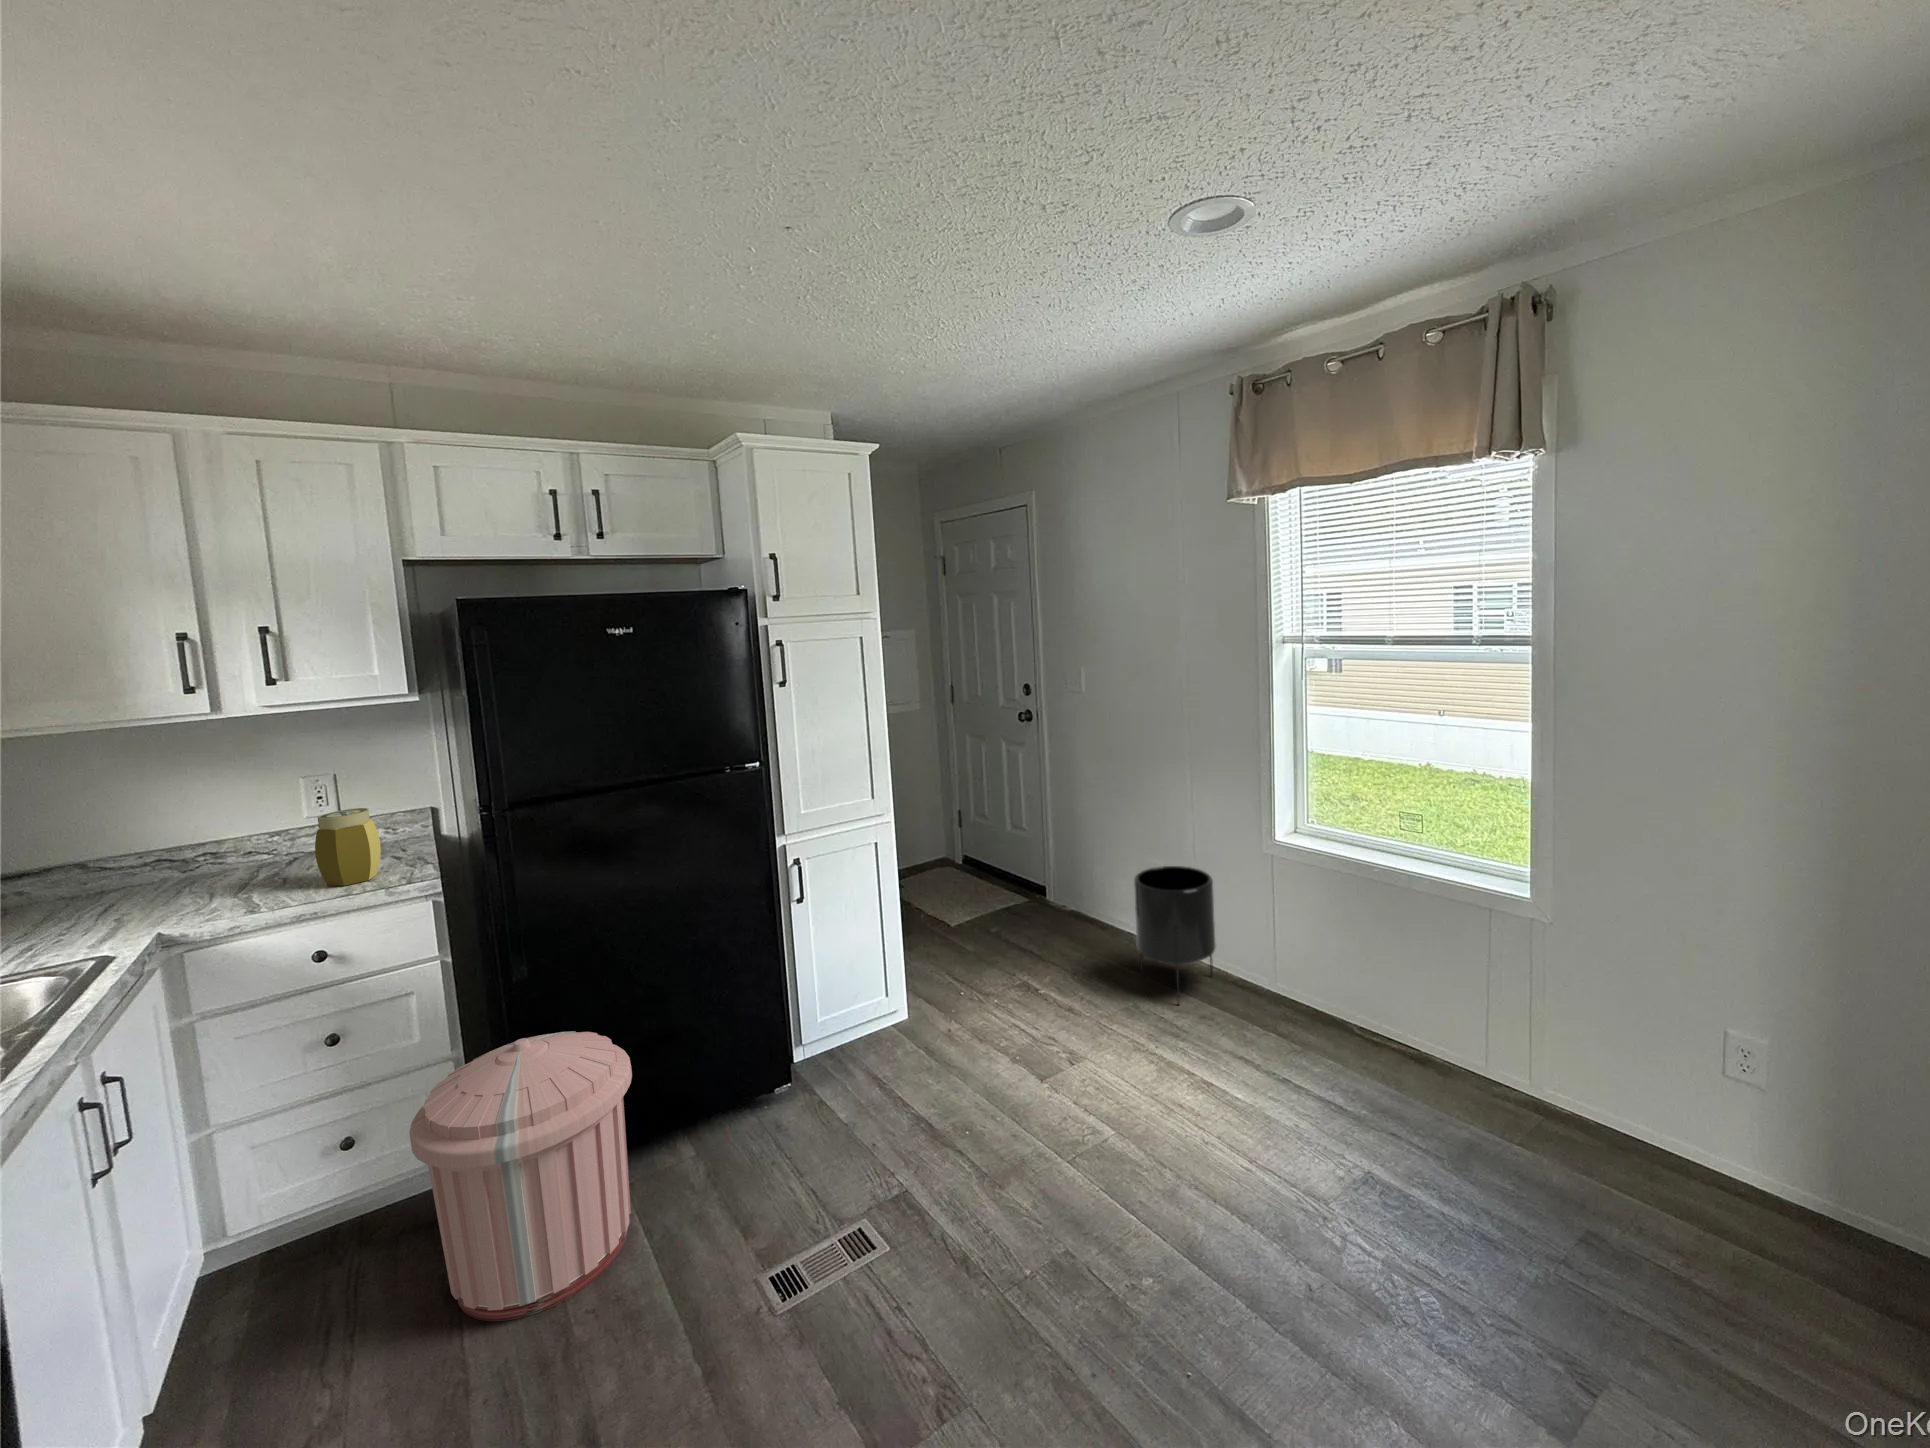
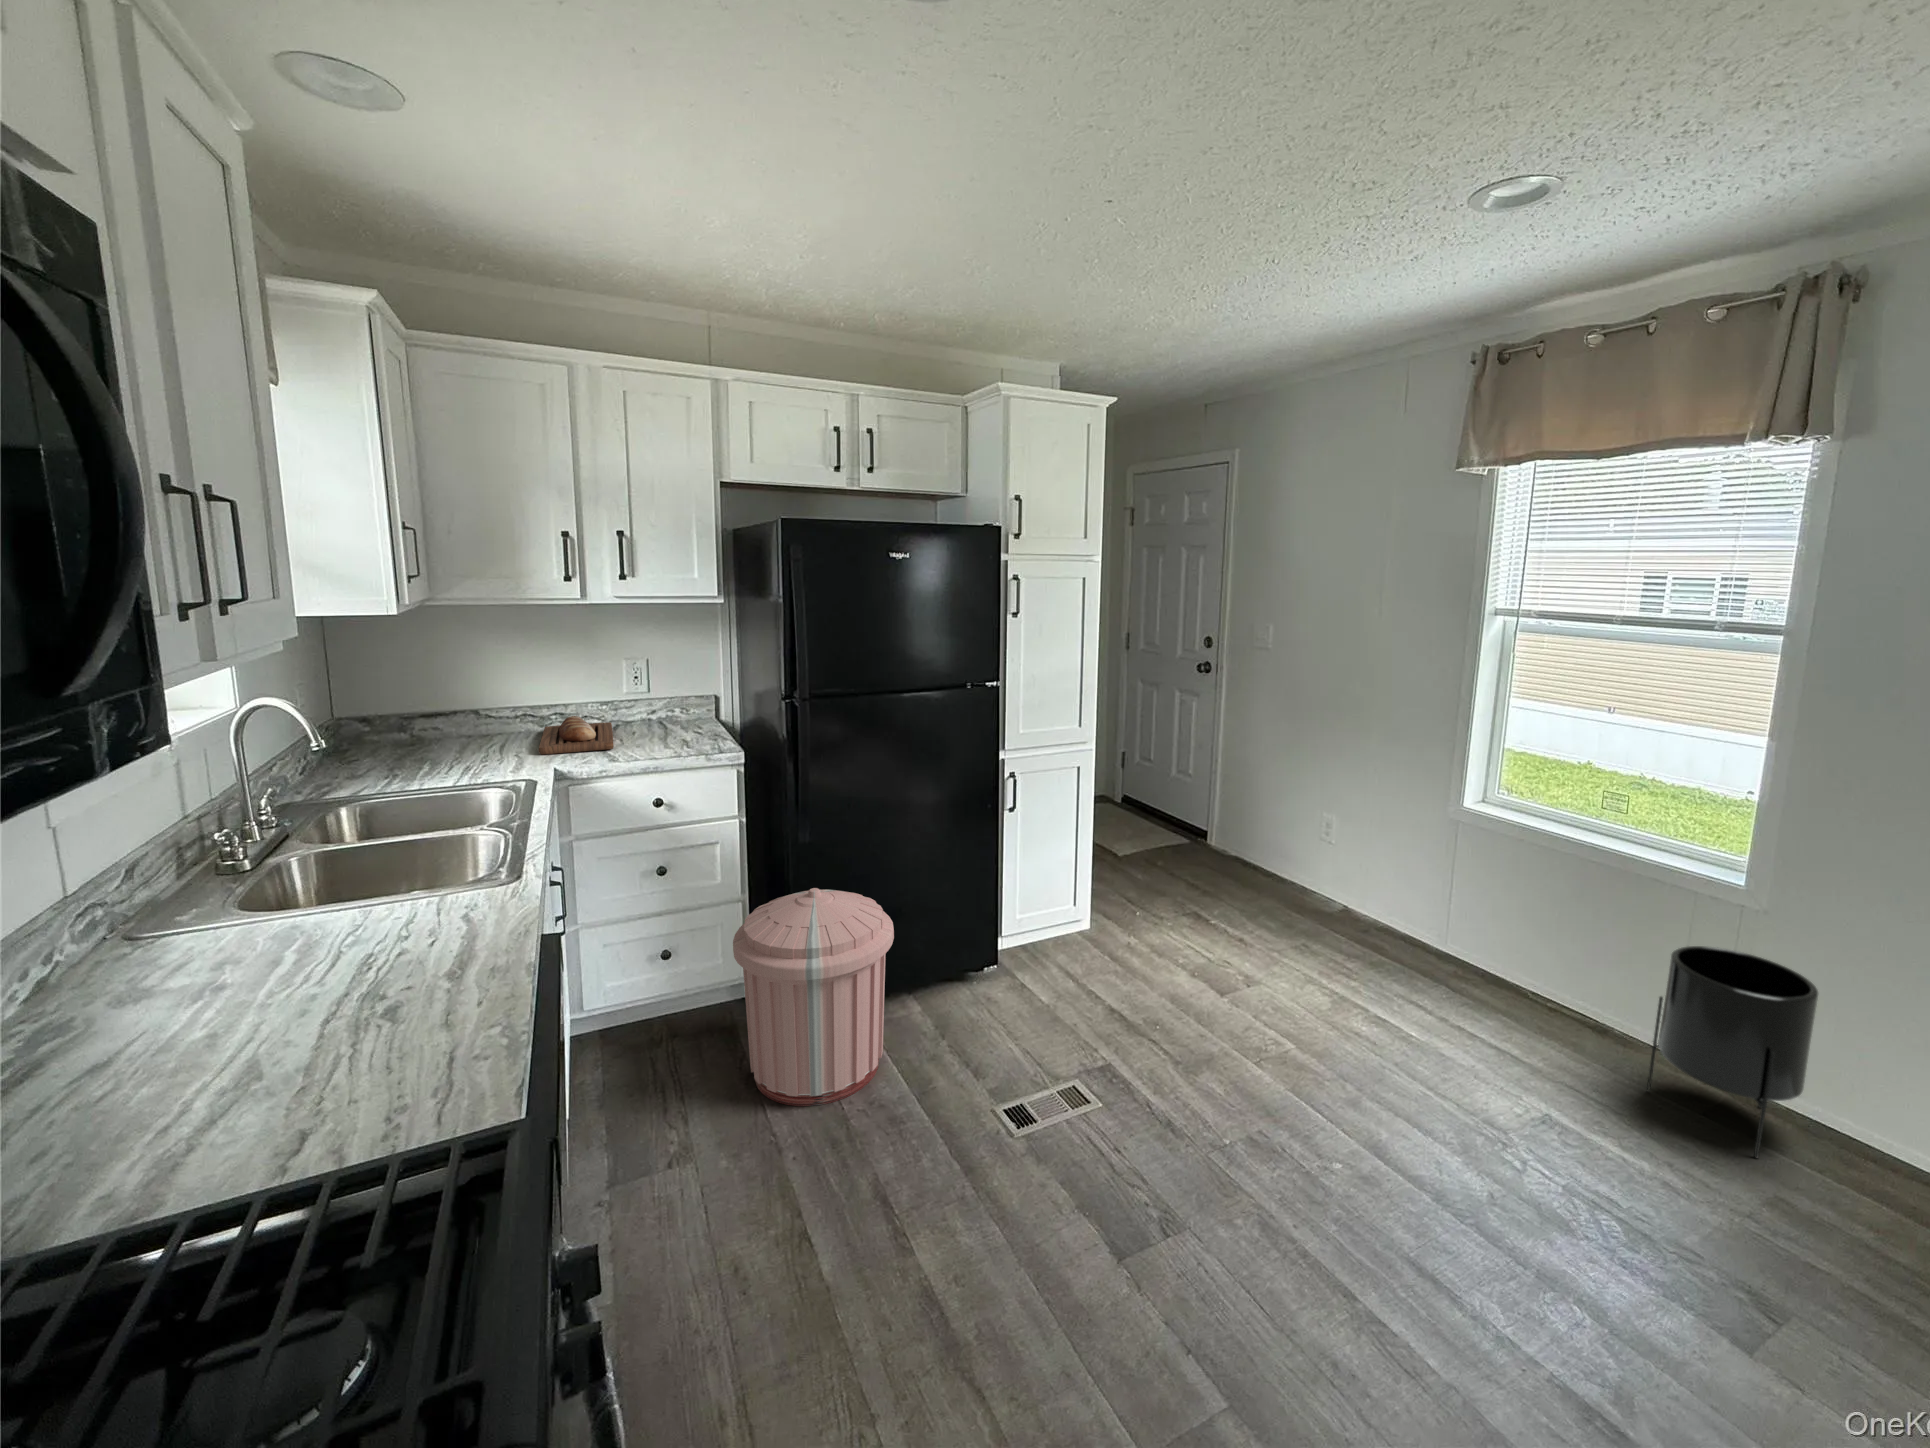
jar: present [315,808,381,886] -> none [653,688,696,749]
bread loaf: none [146,856,282,915] -> present [539,716,614,755]
planter: present [1134,866,1216,1004] -> present [1647,946,1818,1158]

